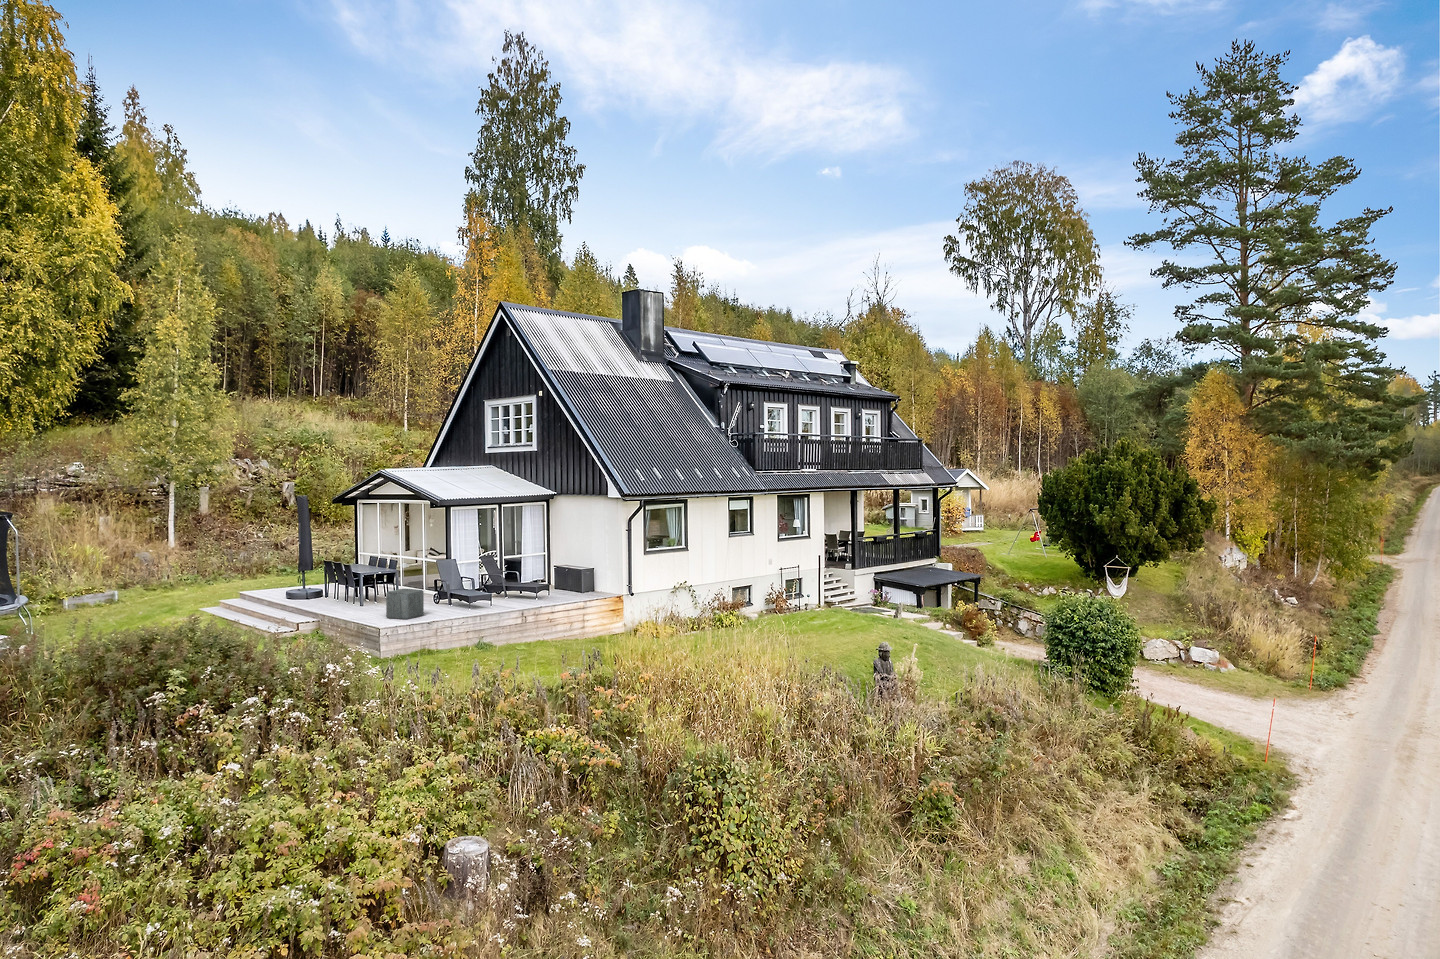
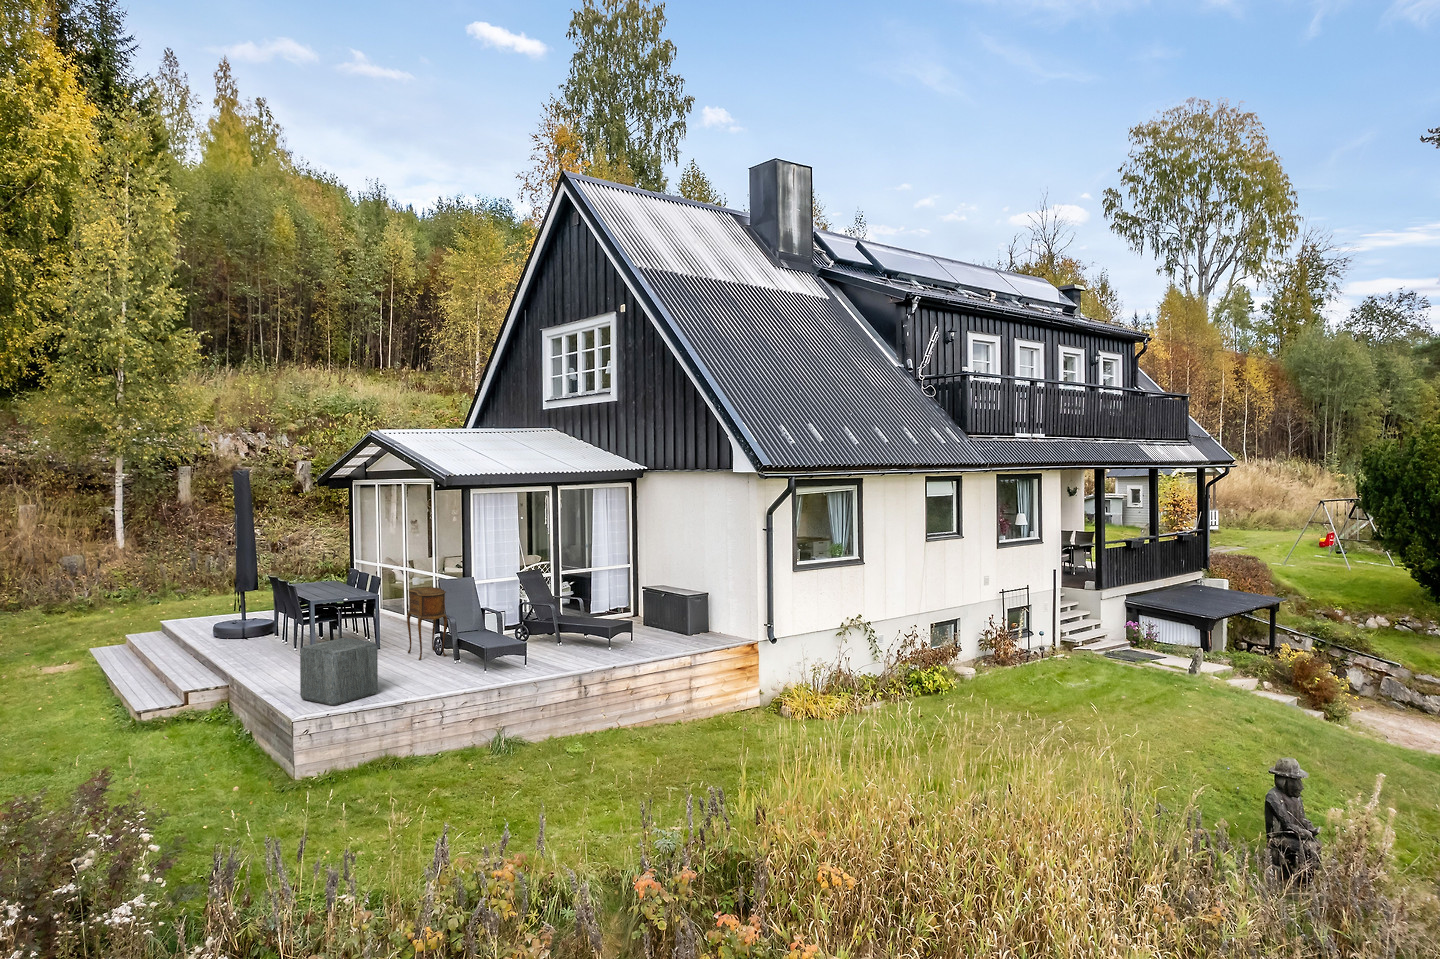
side table: none [422,566,446,605] -> present [407,587,447,660]

